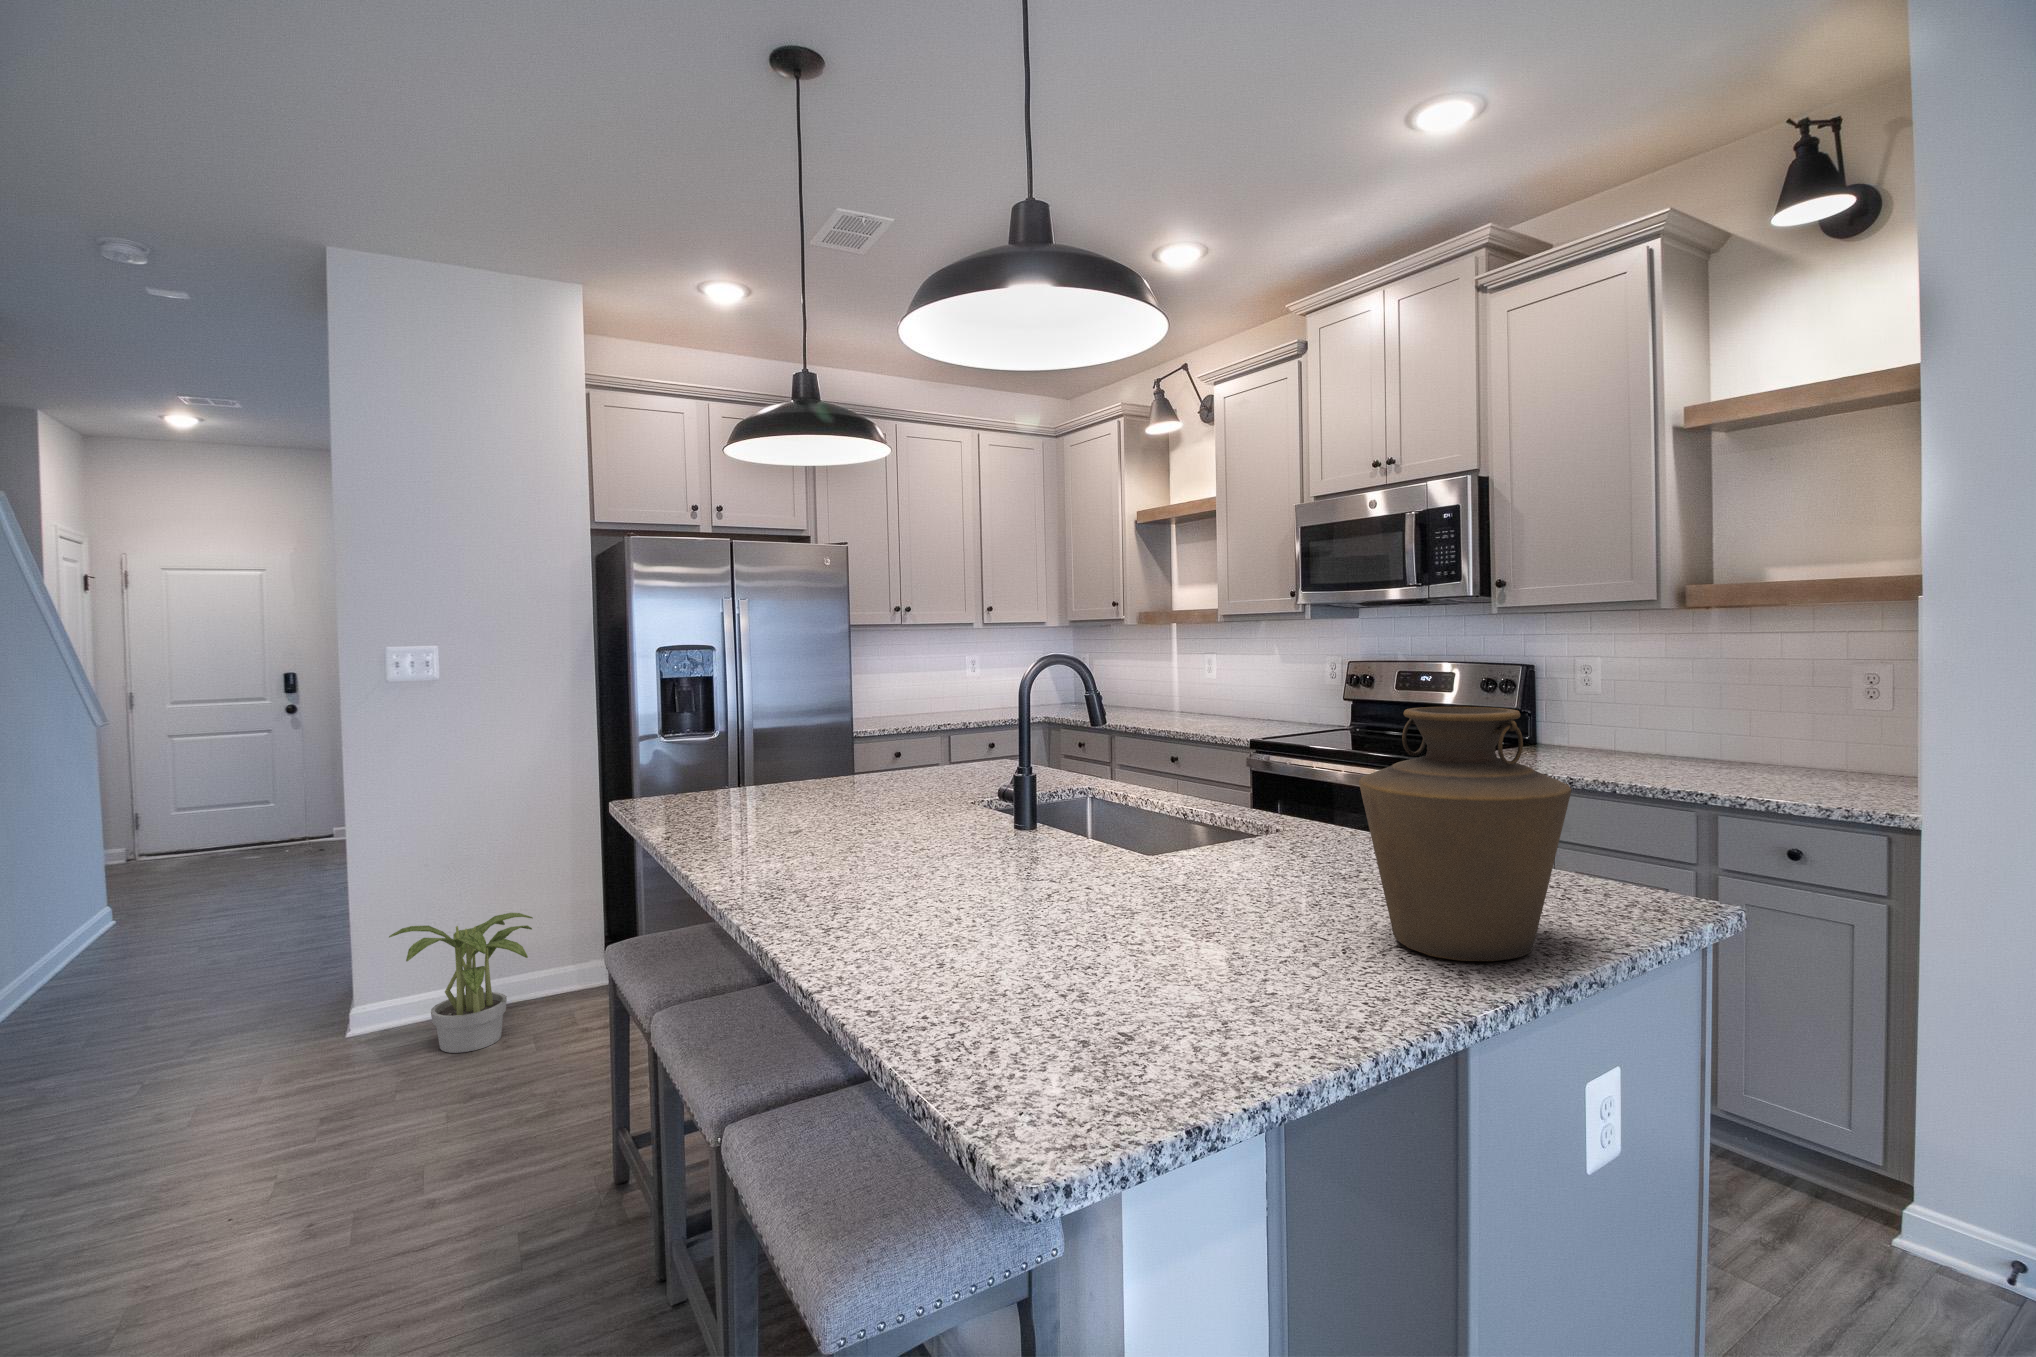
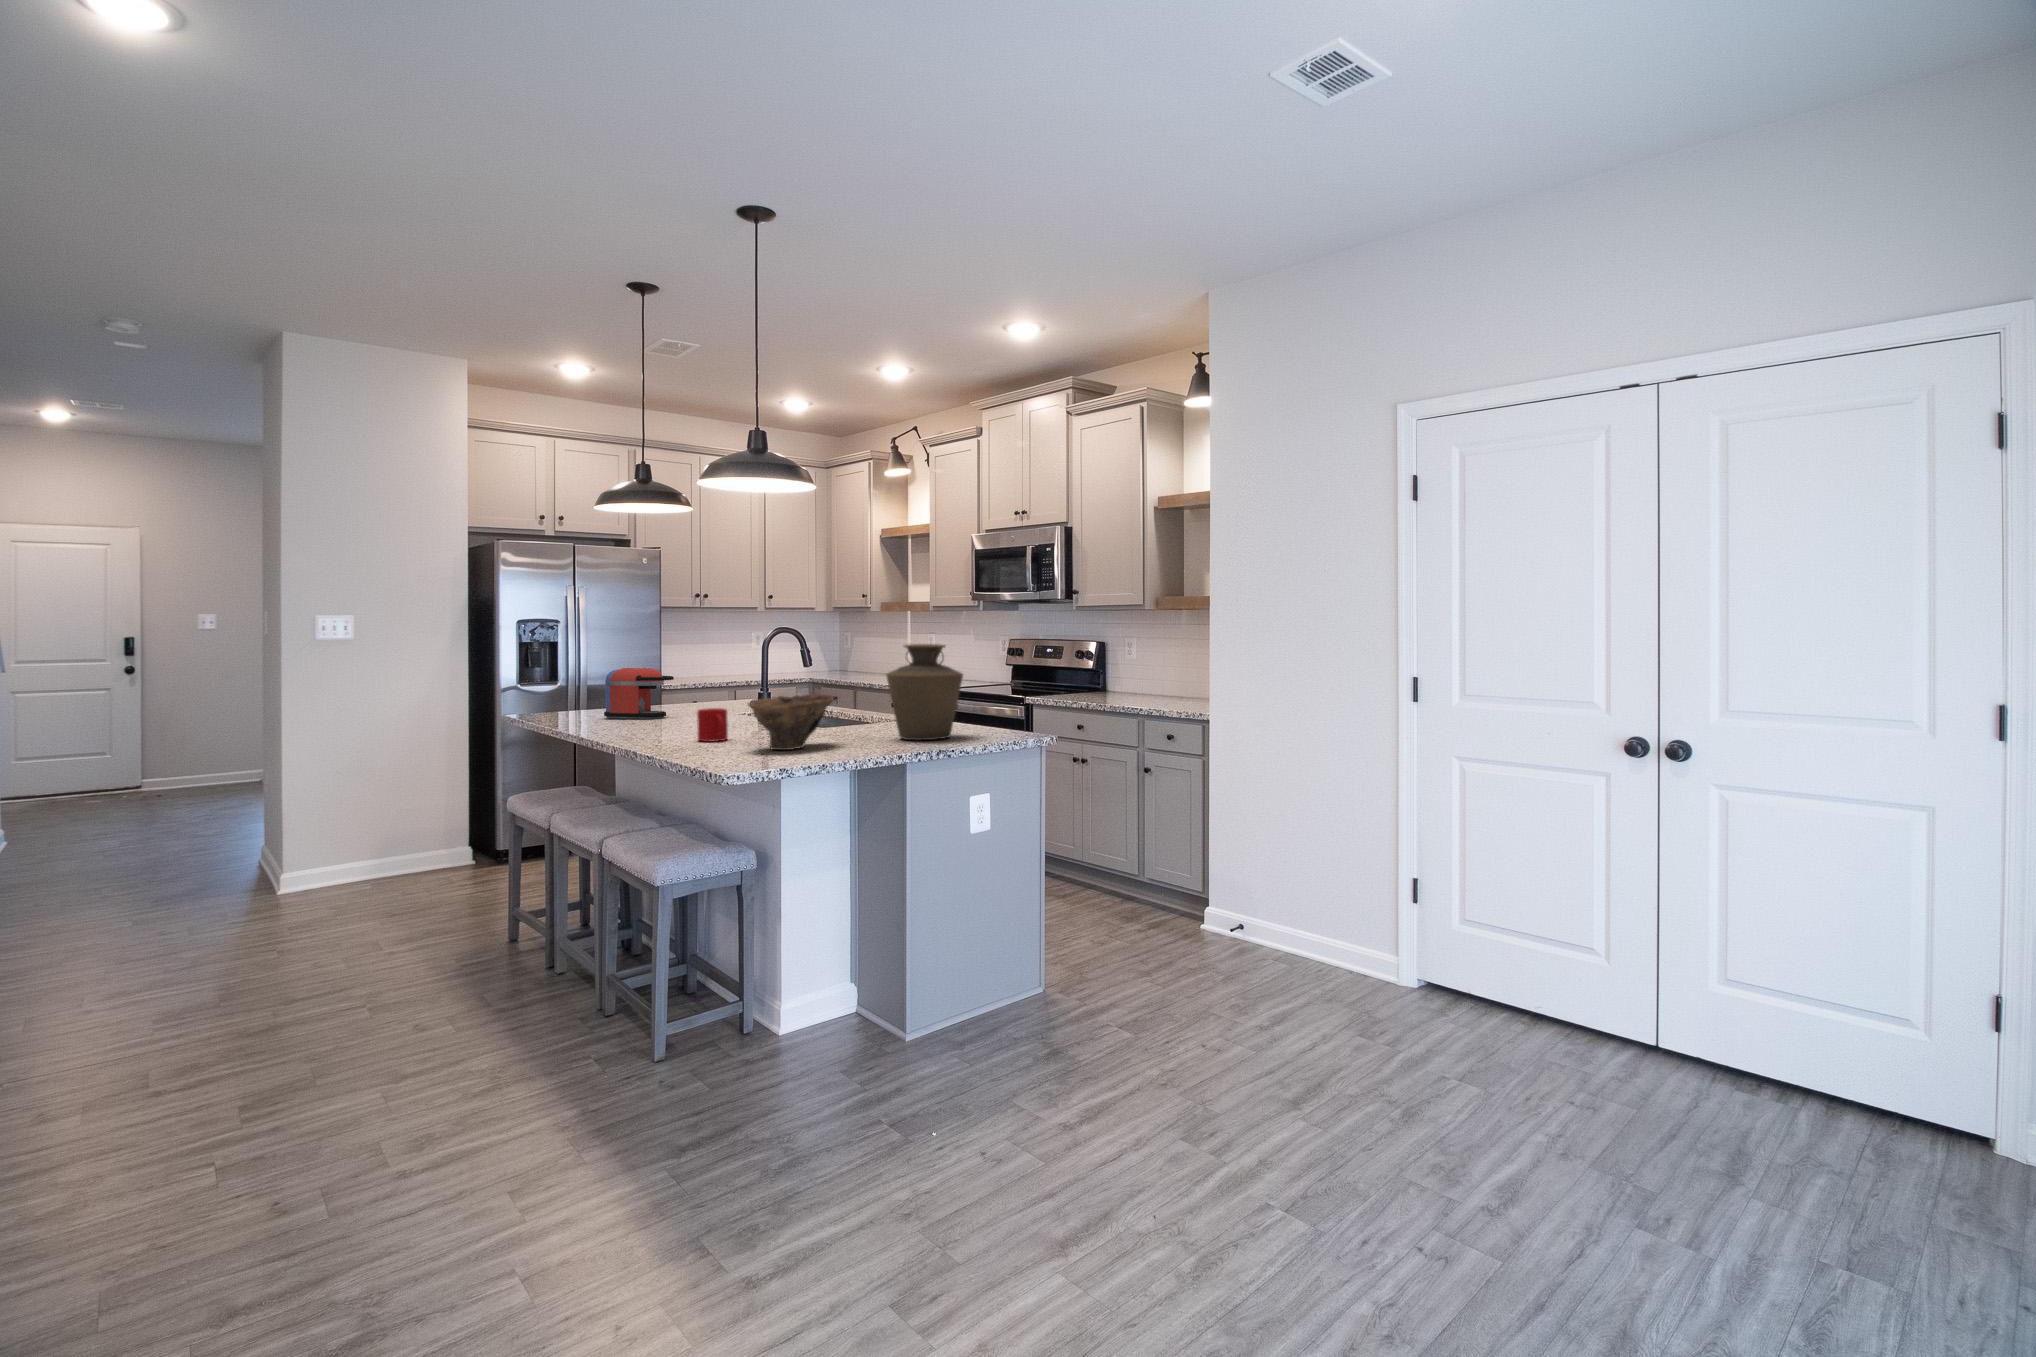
coffee maker: none [755,730,865,818] -> present [604,668,674,719]
bowl: none [1045,838,1266,1019] -> present [748,694,834,750]
mug: none [911,852,977,936] -> present [697,708,728,742]
potted plant: present [389,913,533,1053] -> none [324,802,427,895]

